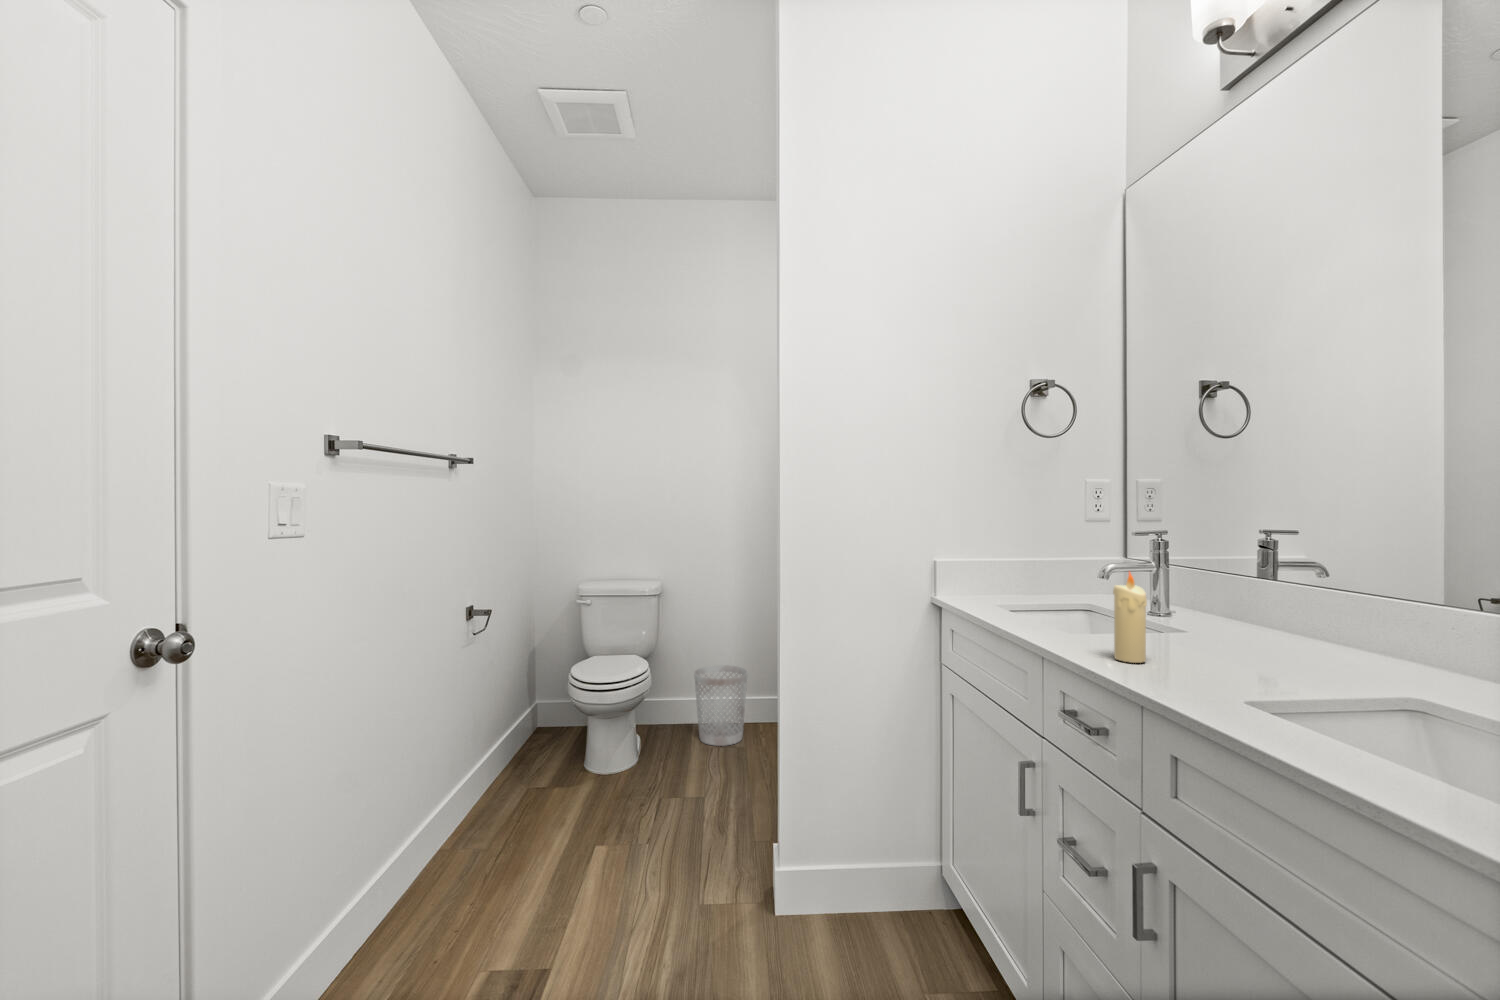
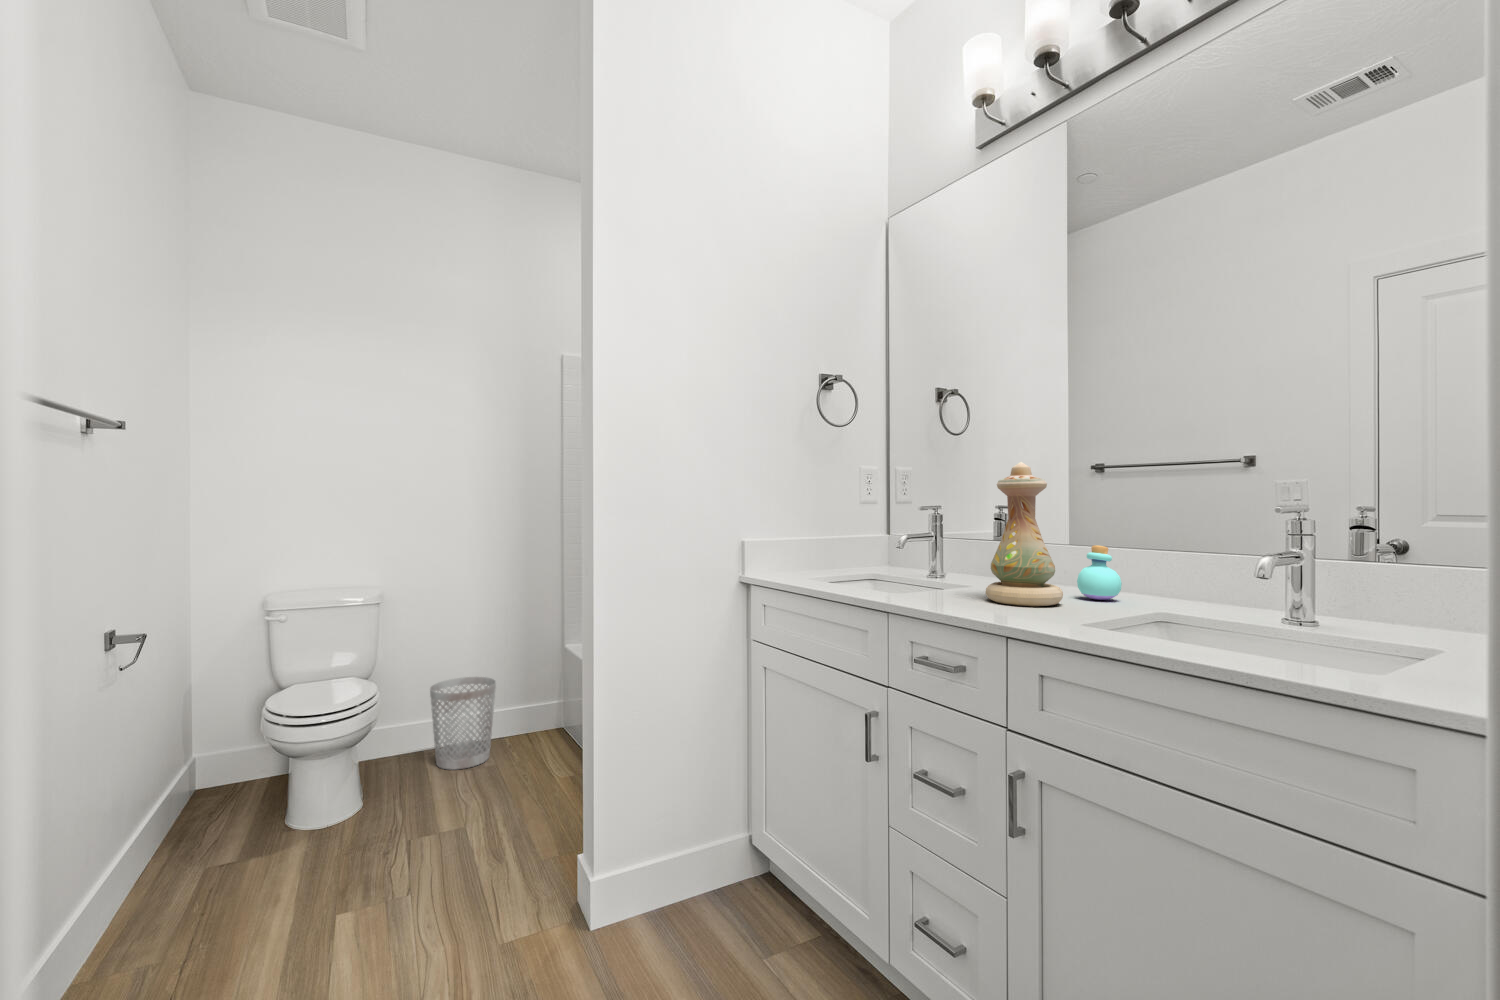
vase: none [1186,484,1297,669] -> present [986,462,1063,606]
candle: present [1113,572,1147,663] -> none [950,532,977,609]
perfume bottle: none [1342,594,1415,669] -> present [1077,545,1122,600]

